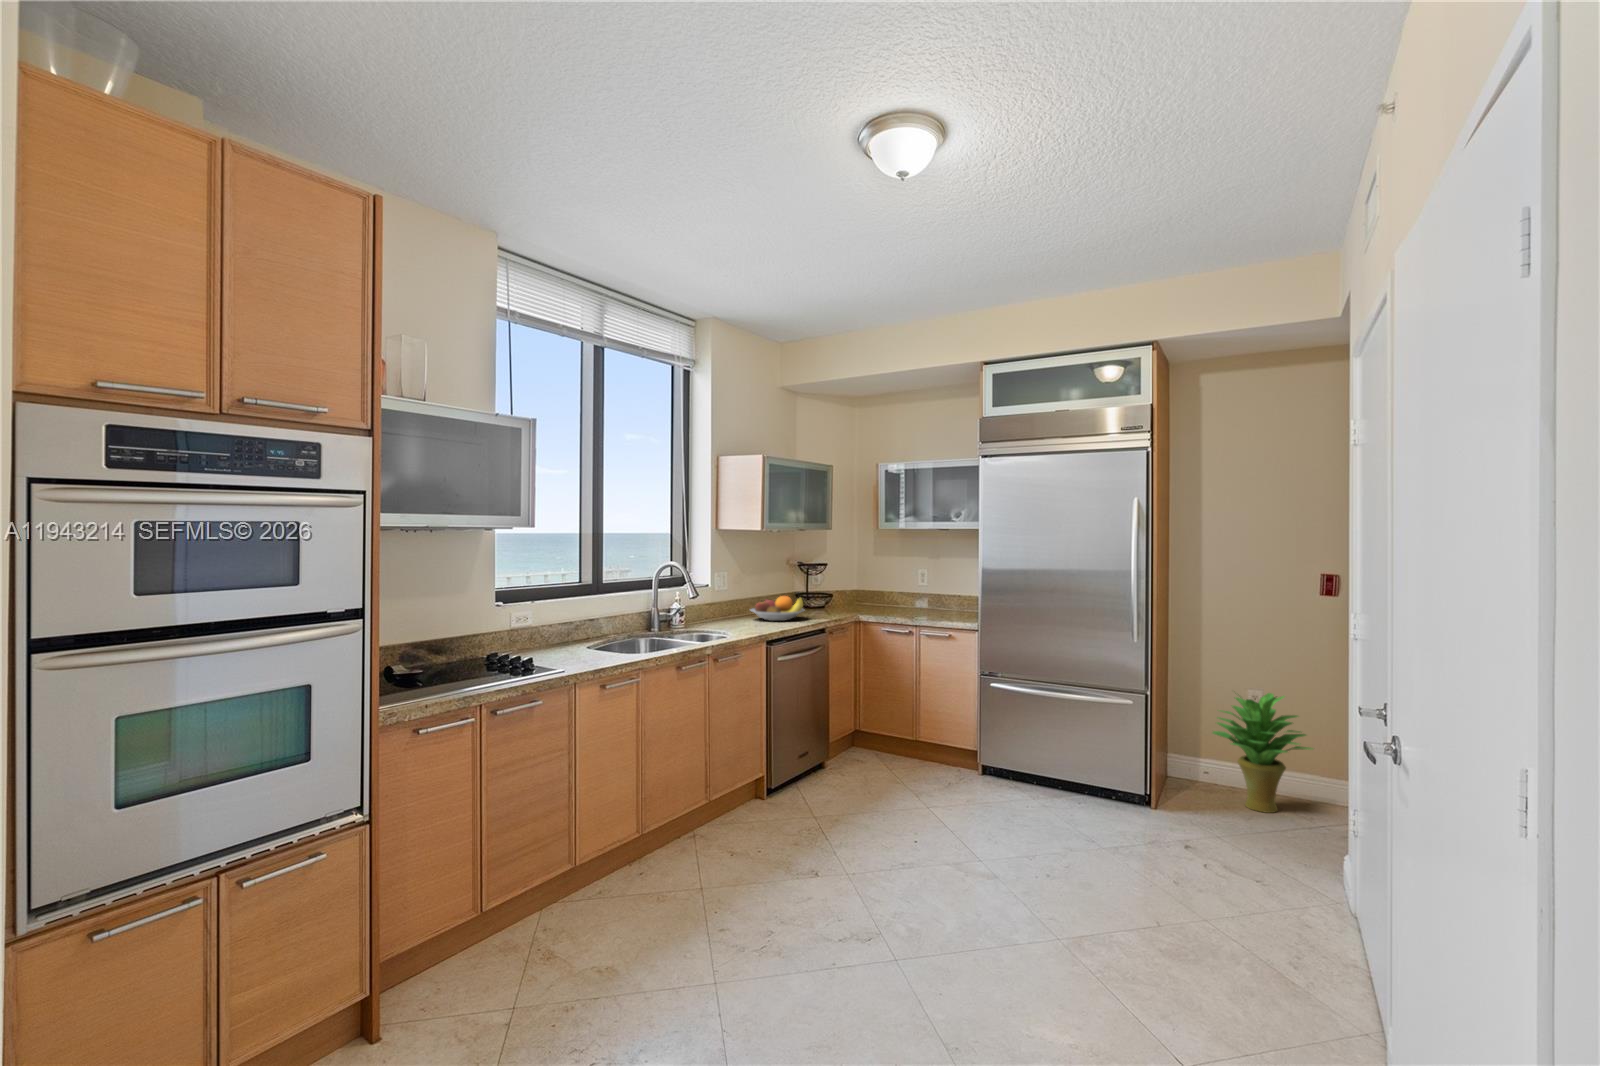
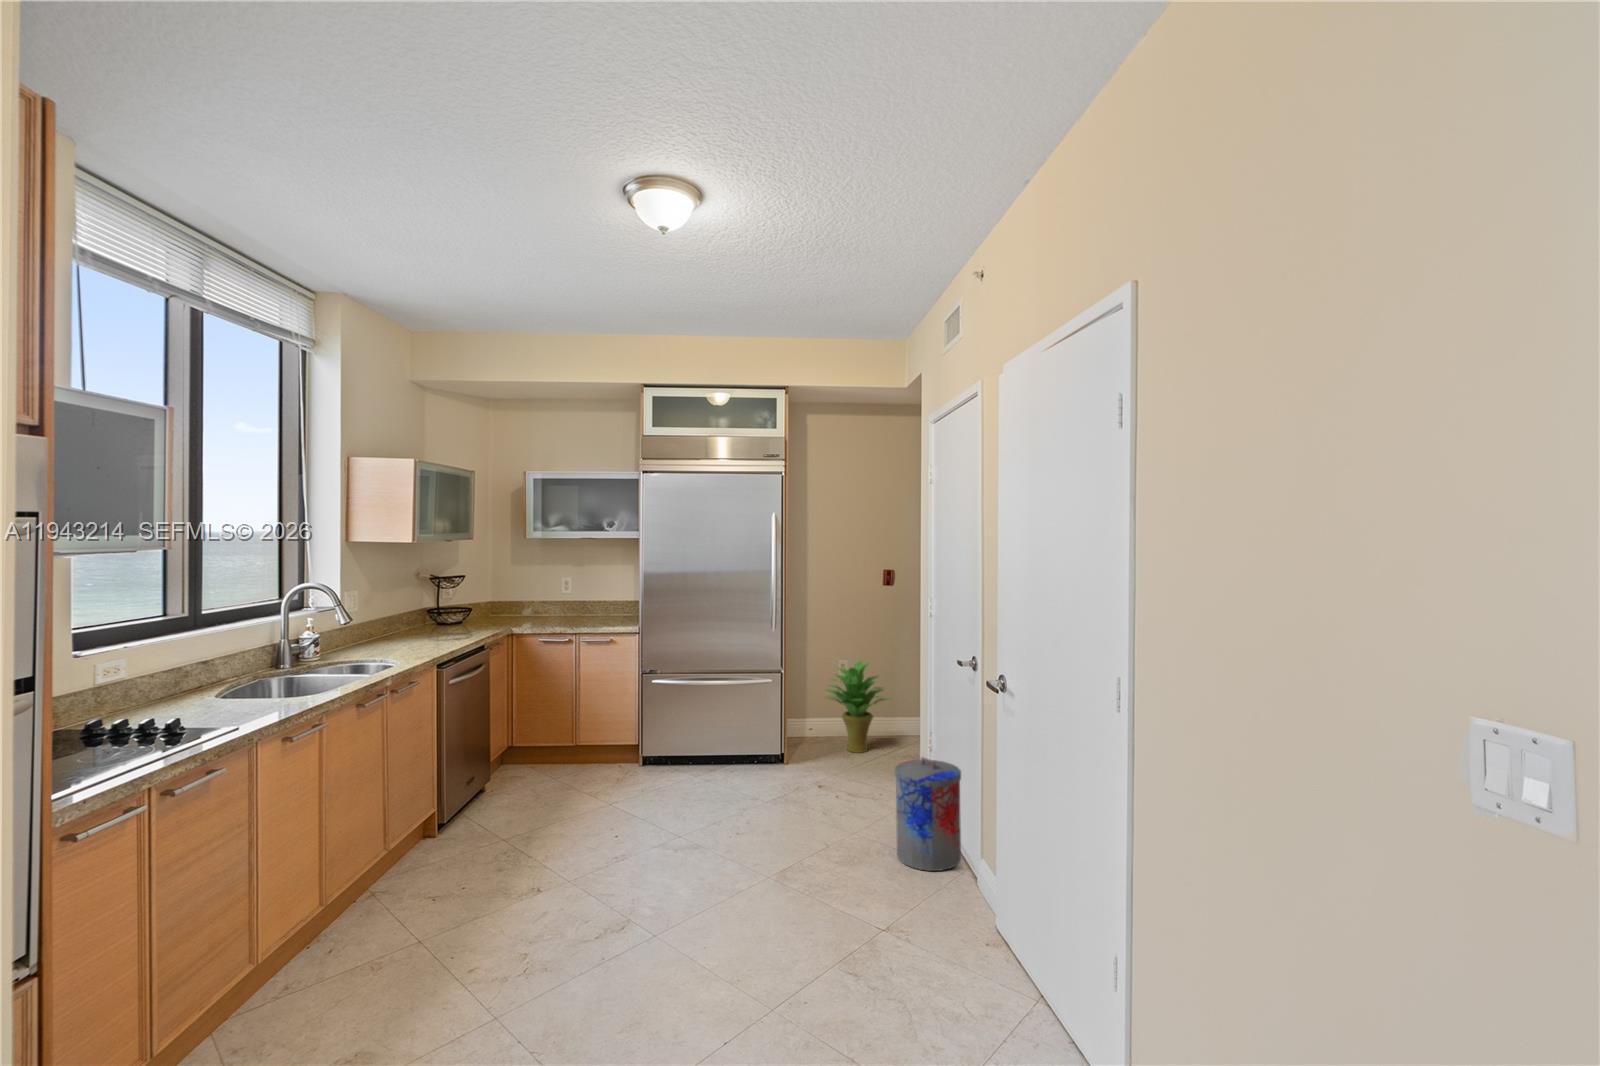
fruit bowl: present [750,596,804,621] -> none [386,613,455,642]
trash can: none [1244,834,1356,1005] -> present [895,757,961,871]

